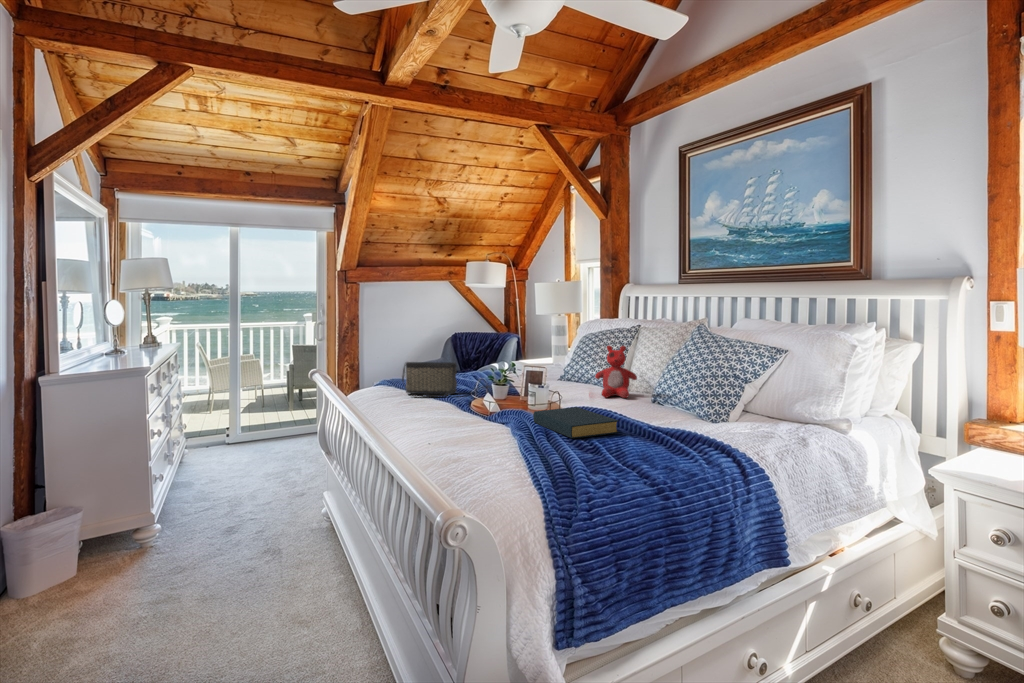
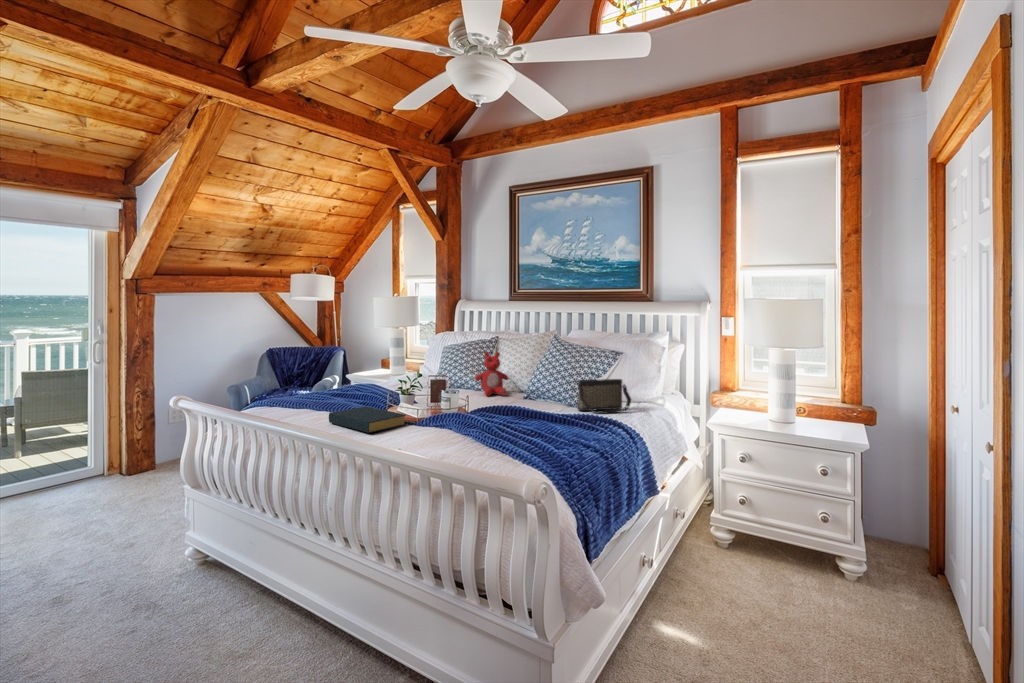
handbag: present [402,362,457,397] -> present [578,379,631,413]
hardback book: present [533,407,619,439] -> present [329,406,406,433]

